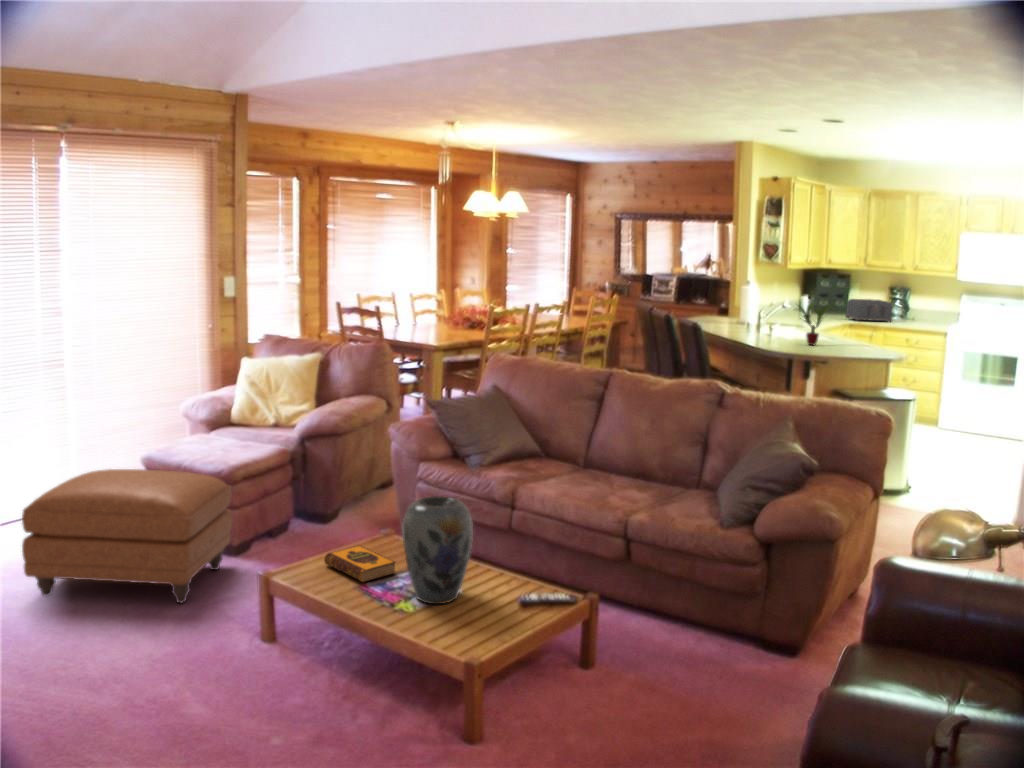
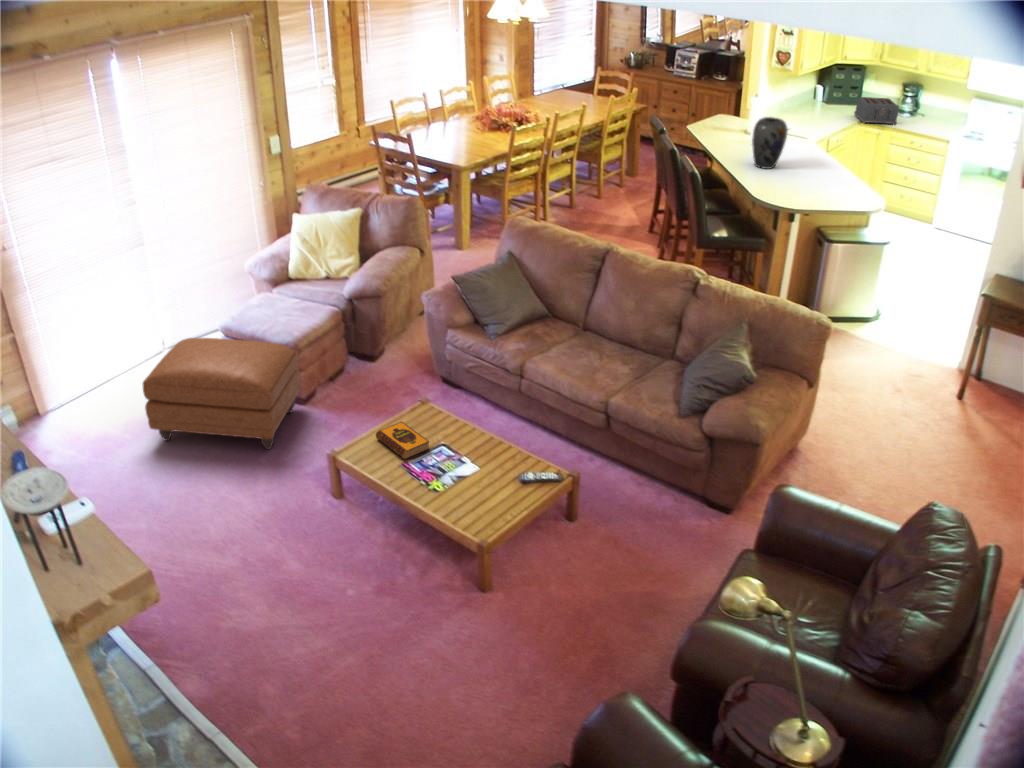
potted plant: present [795,302,834,345] -> none [785,149,829,192]
vase: present [402,496,473,604] -> present [752,117,788,169]

